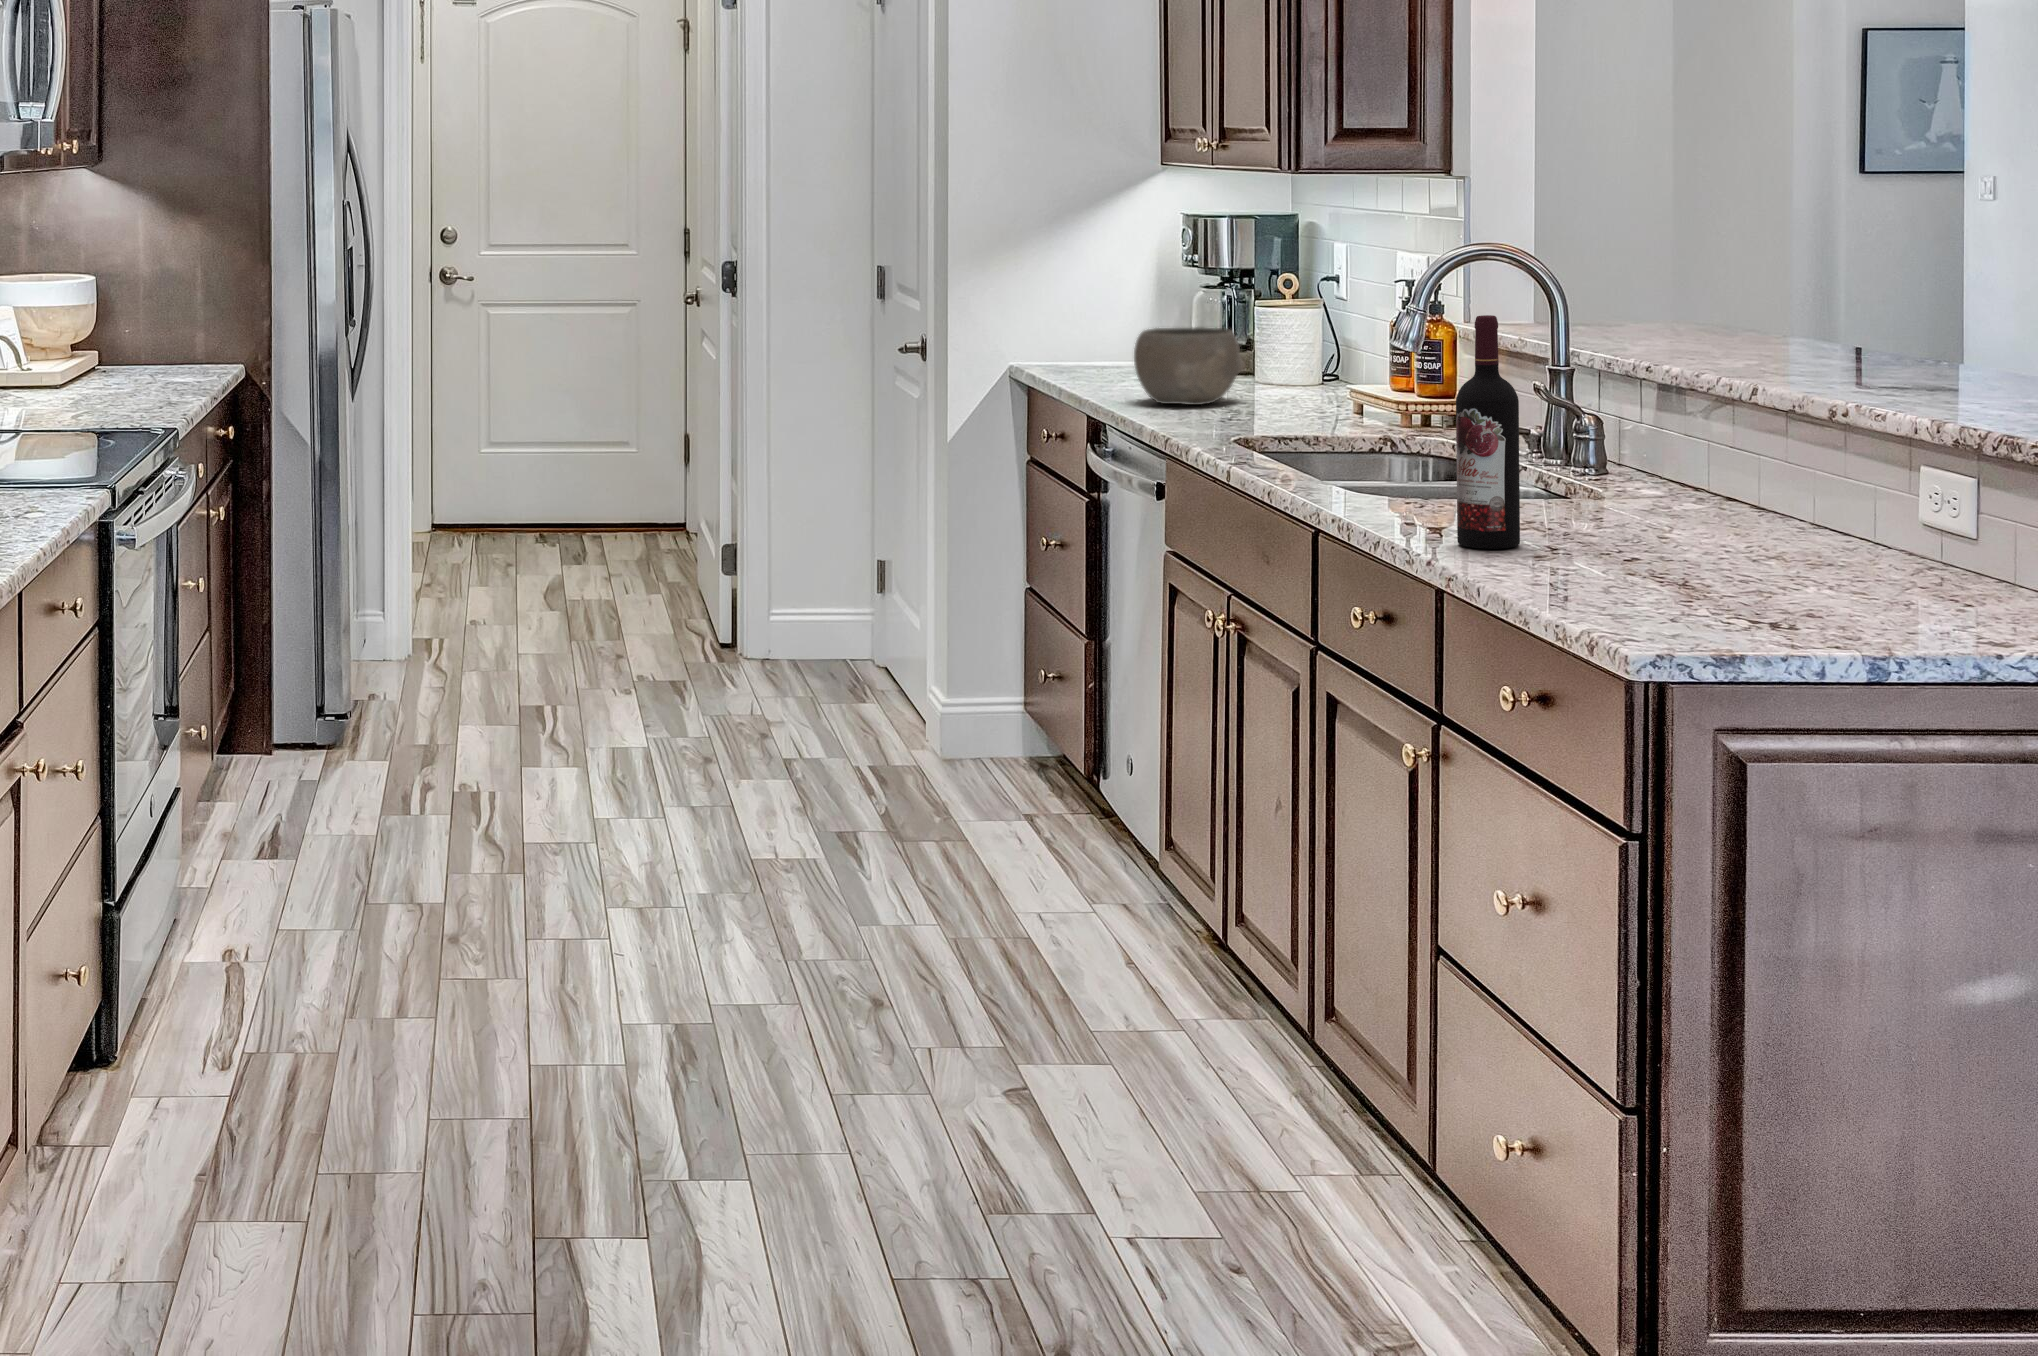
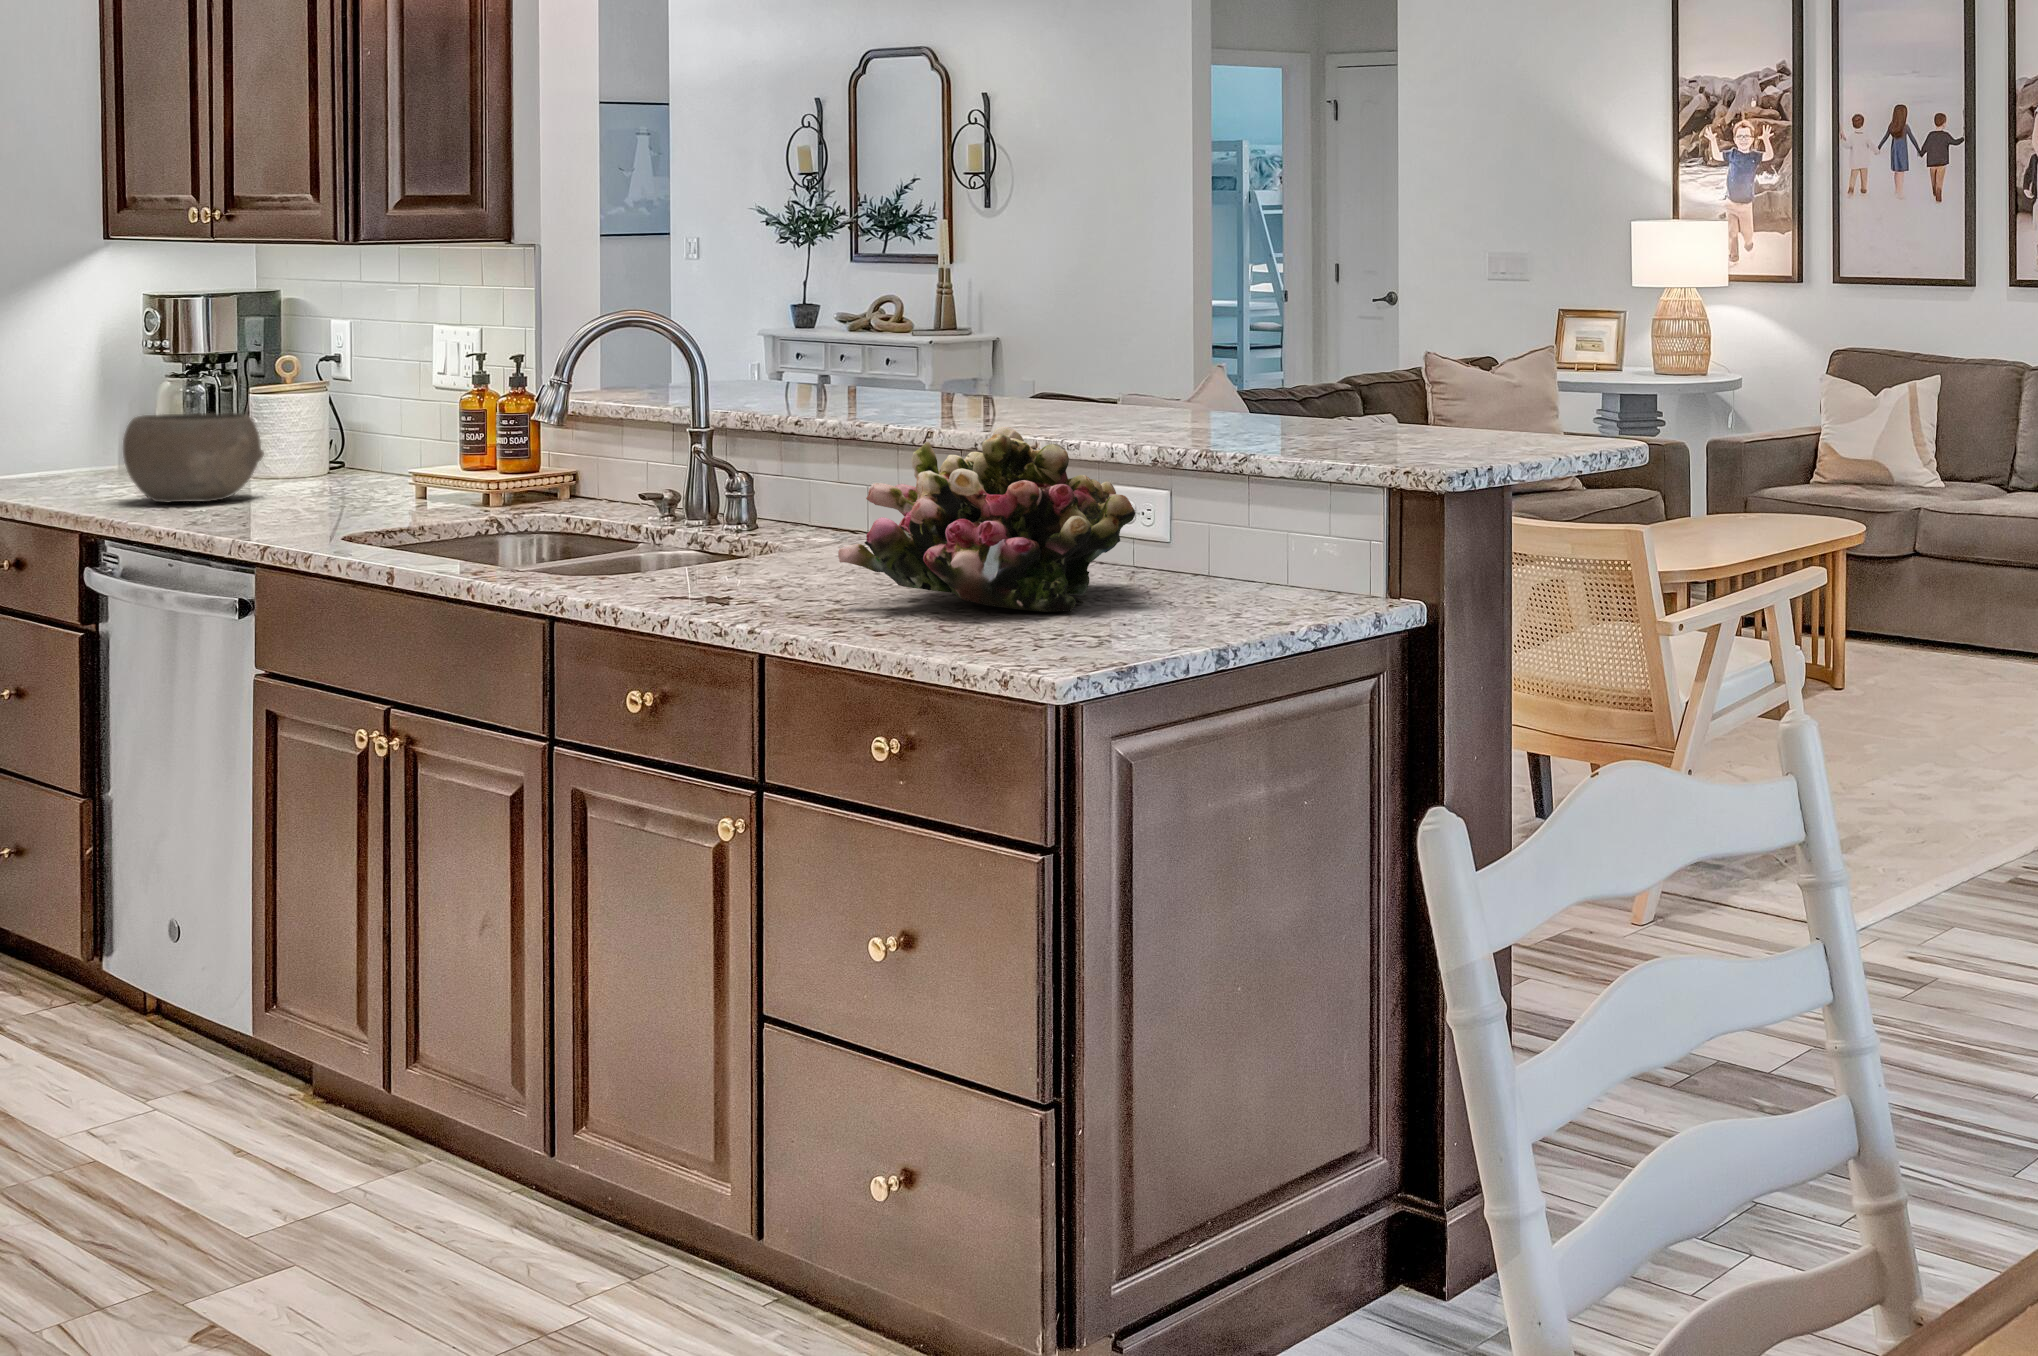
wine bottle: present [1456,315,1520,549] -> none [718,363,782,598]
flower arrangement: none [1546,392,1895,603] -> present [838,426,1136,612]

